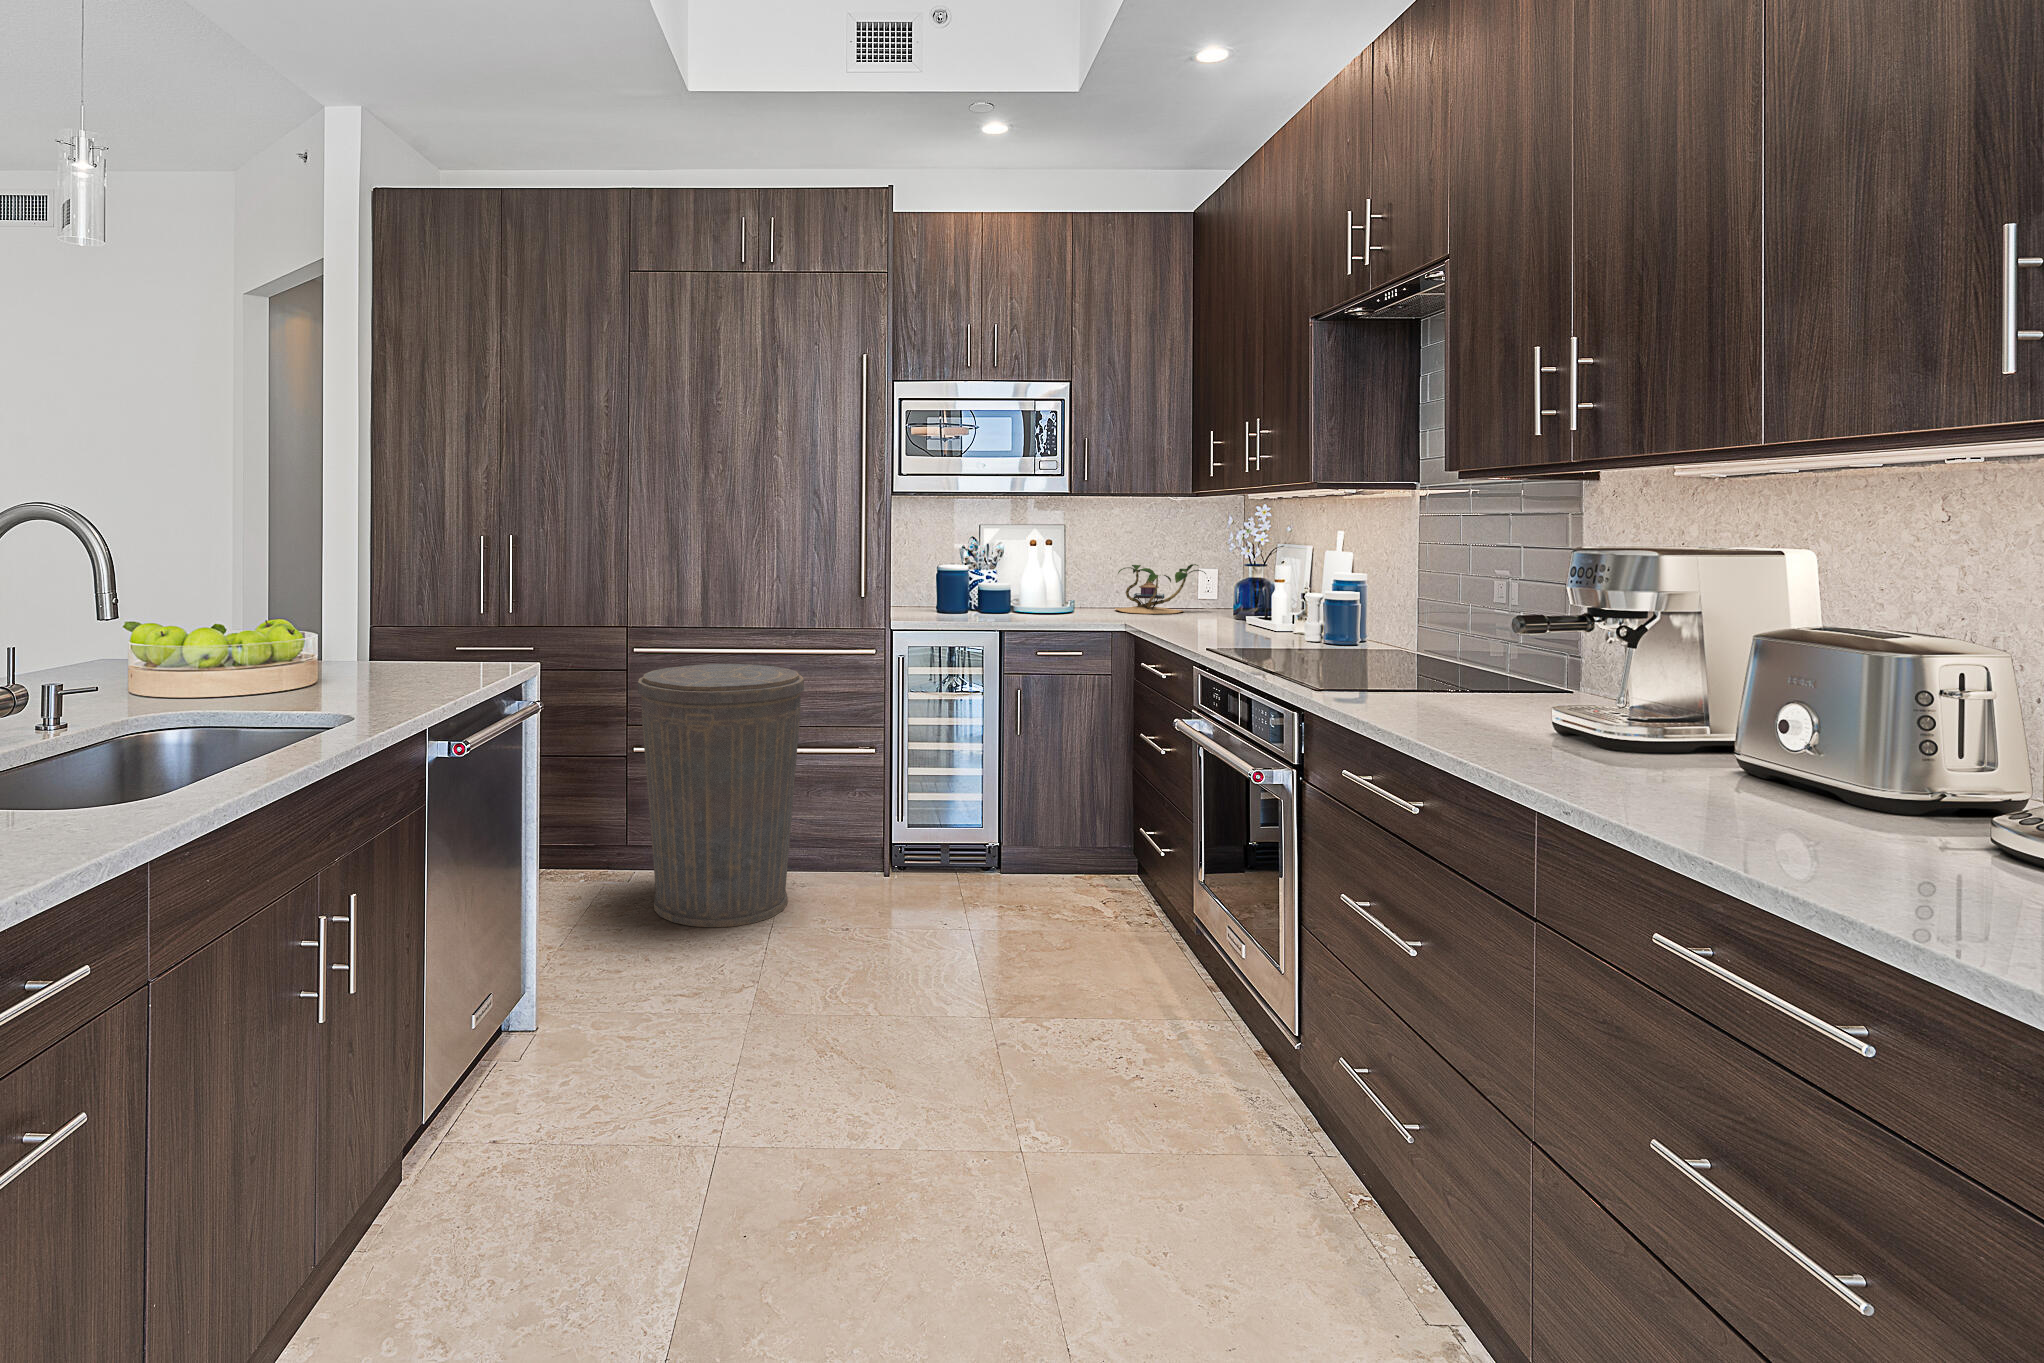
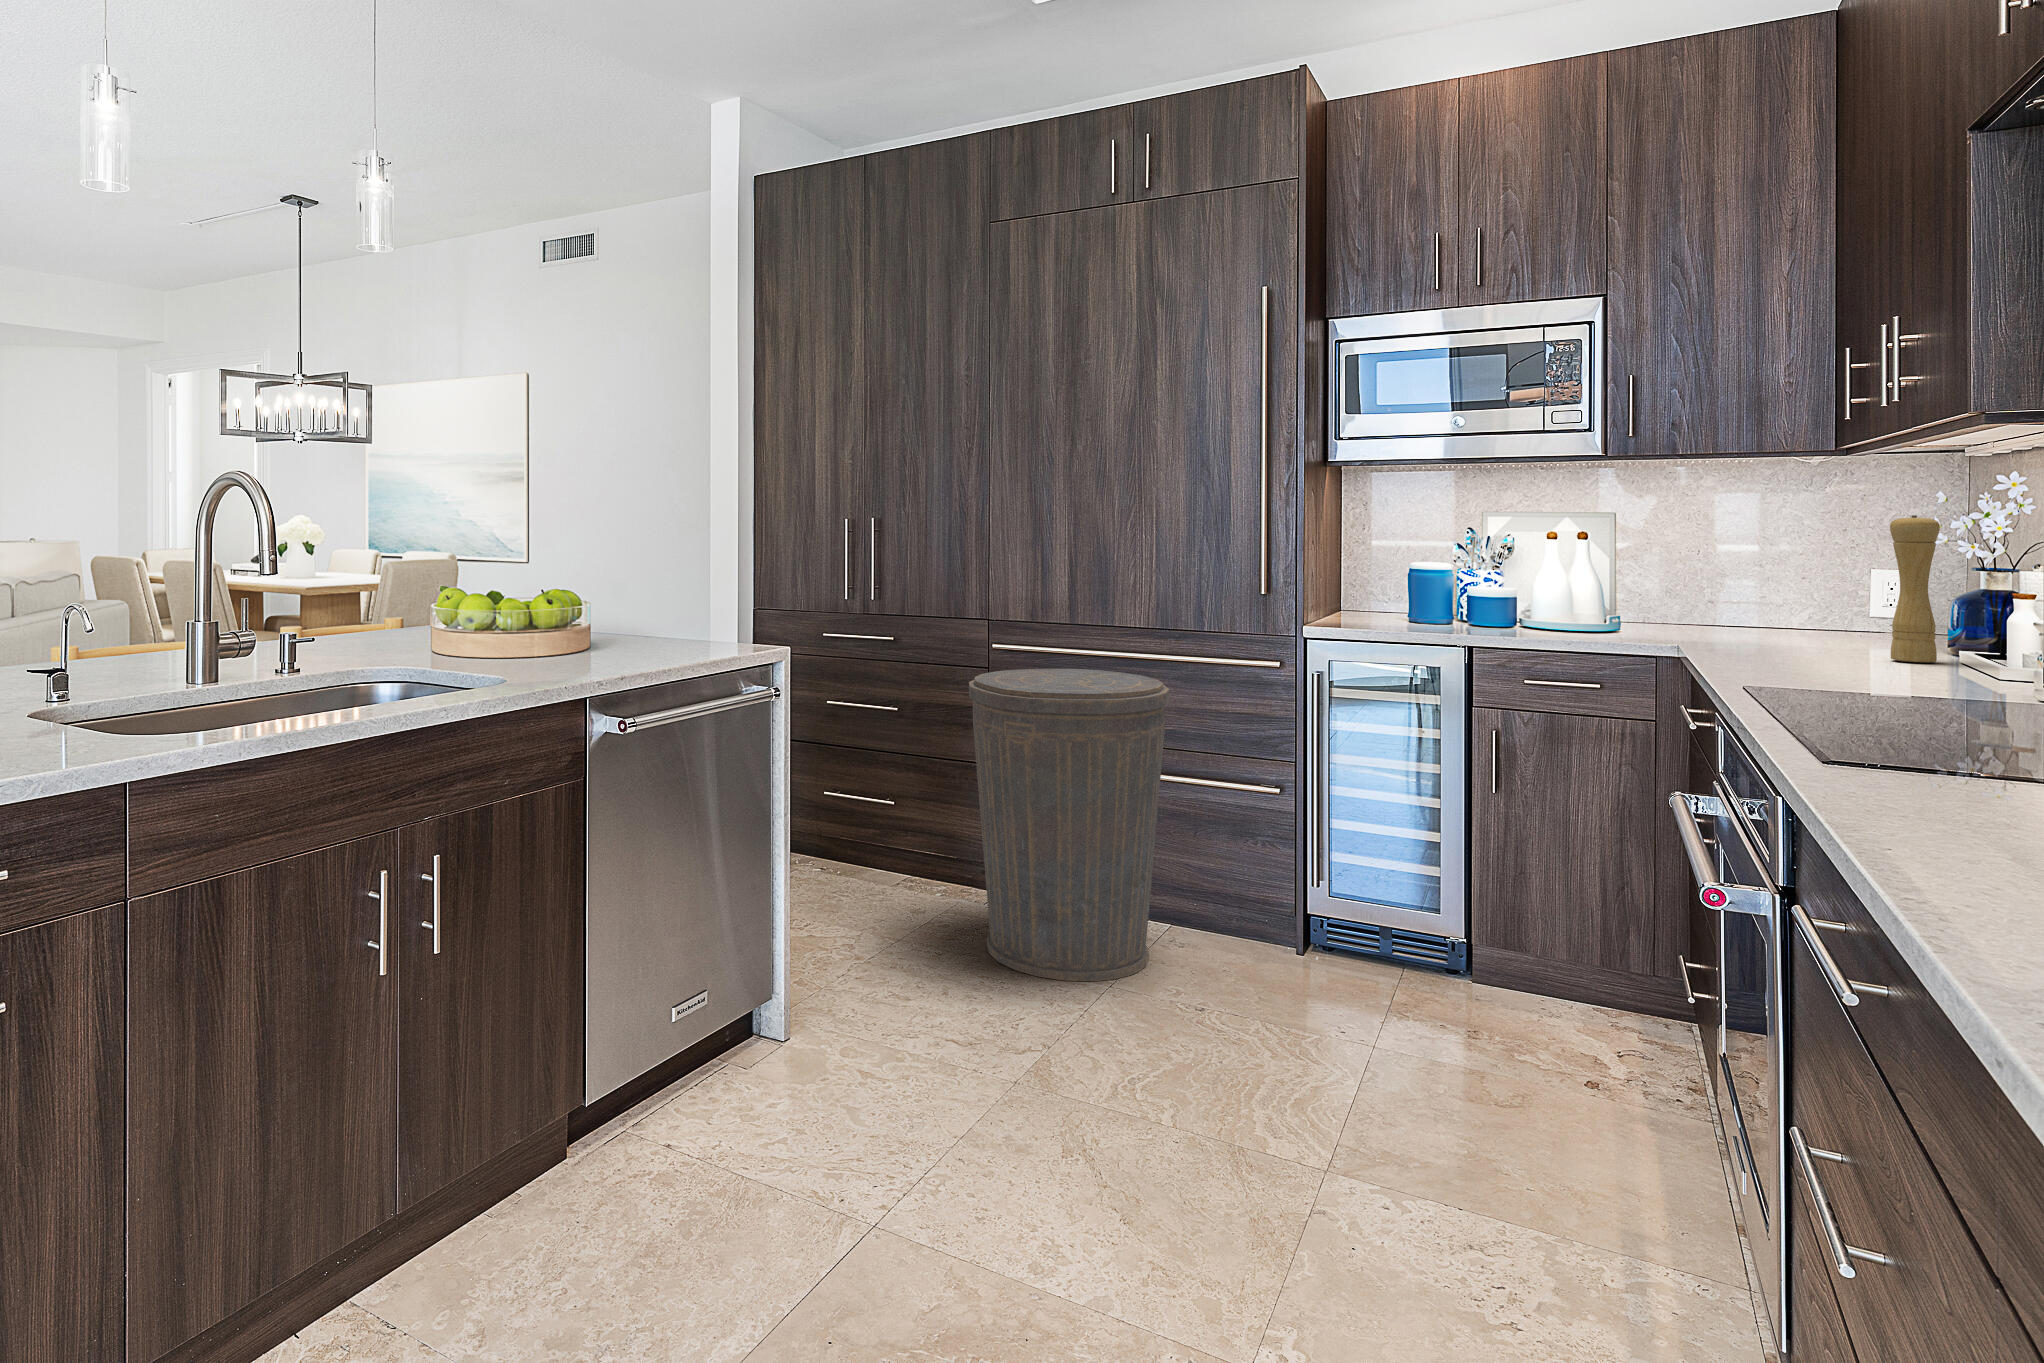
pepper mill: none [1237,537,1261,627] -> present [1890,515,1940,662]
plant: present [1115,564,1206,614] -> none [1698,562,1878,637]

